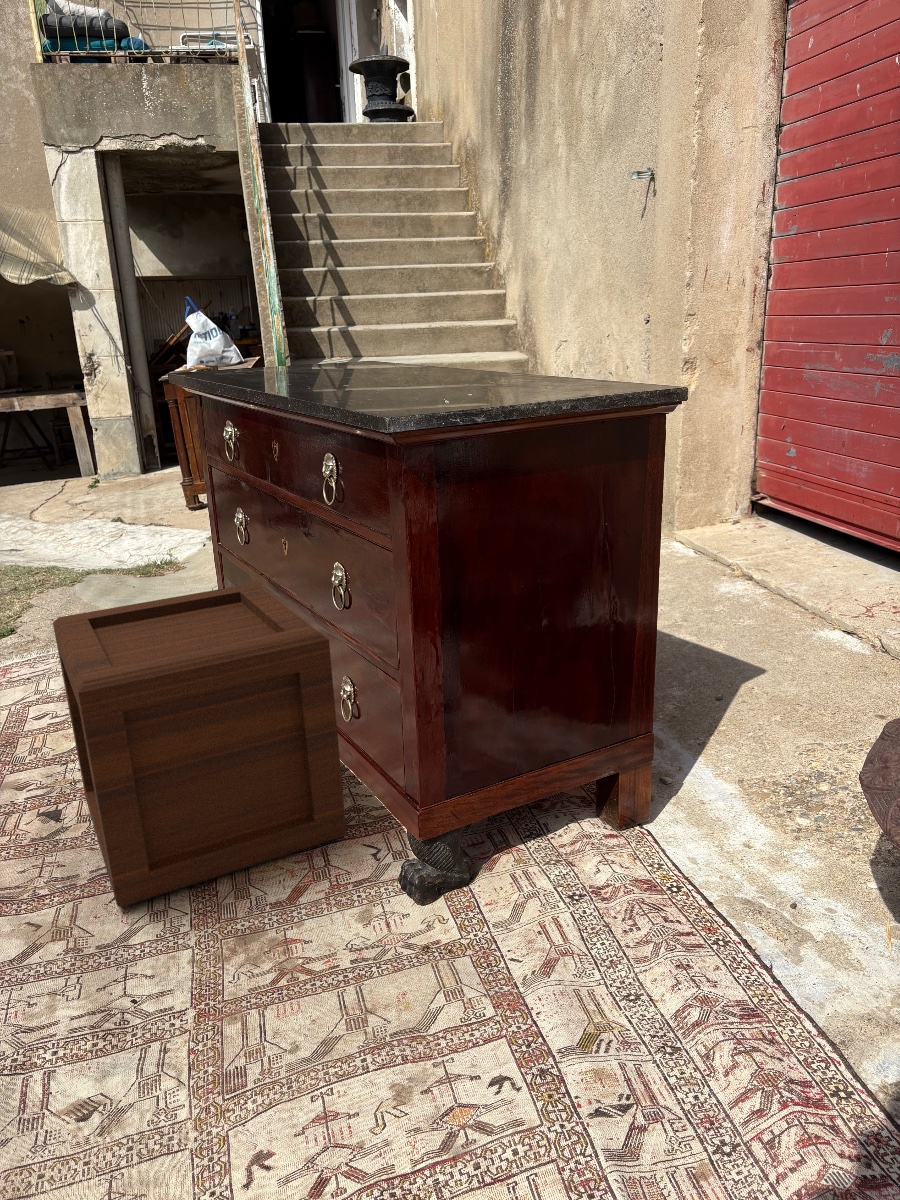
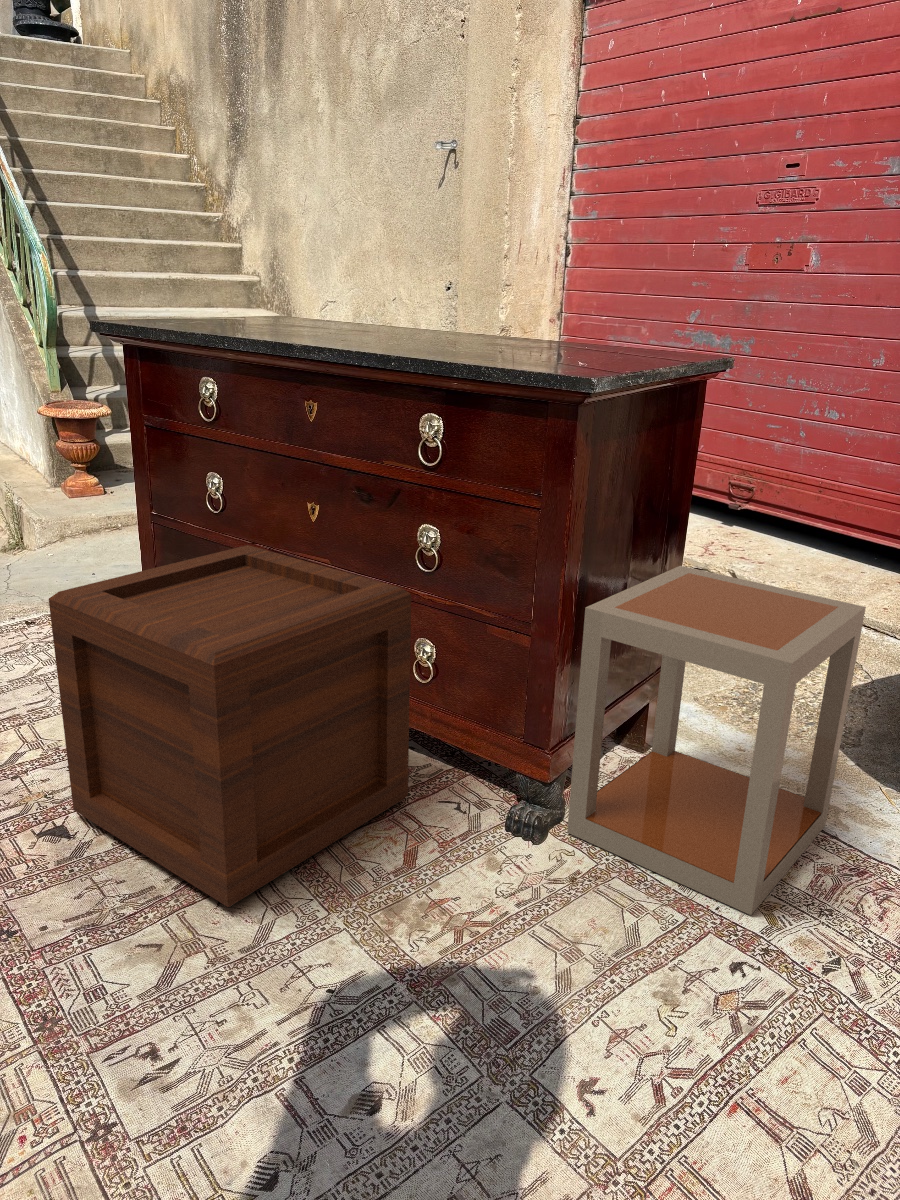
side table: none [453,628,778,1030] -> present [567,566,866,915]

